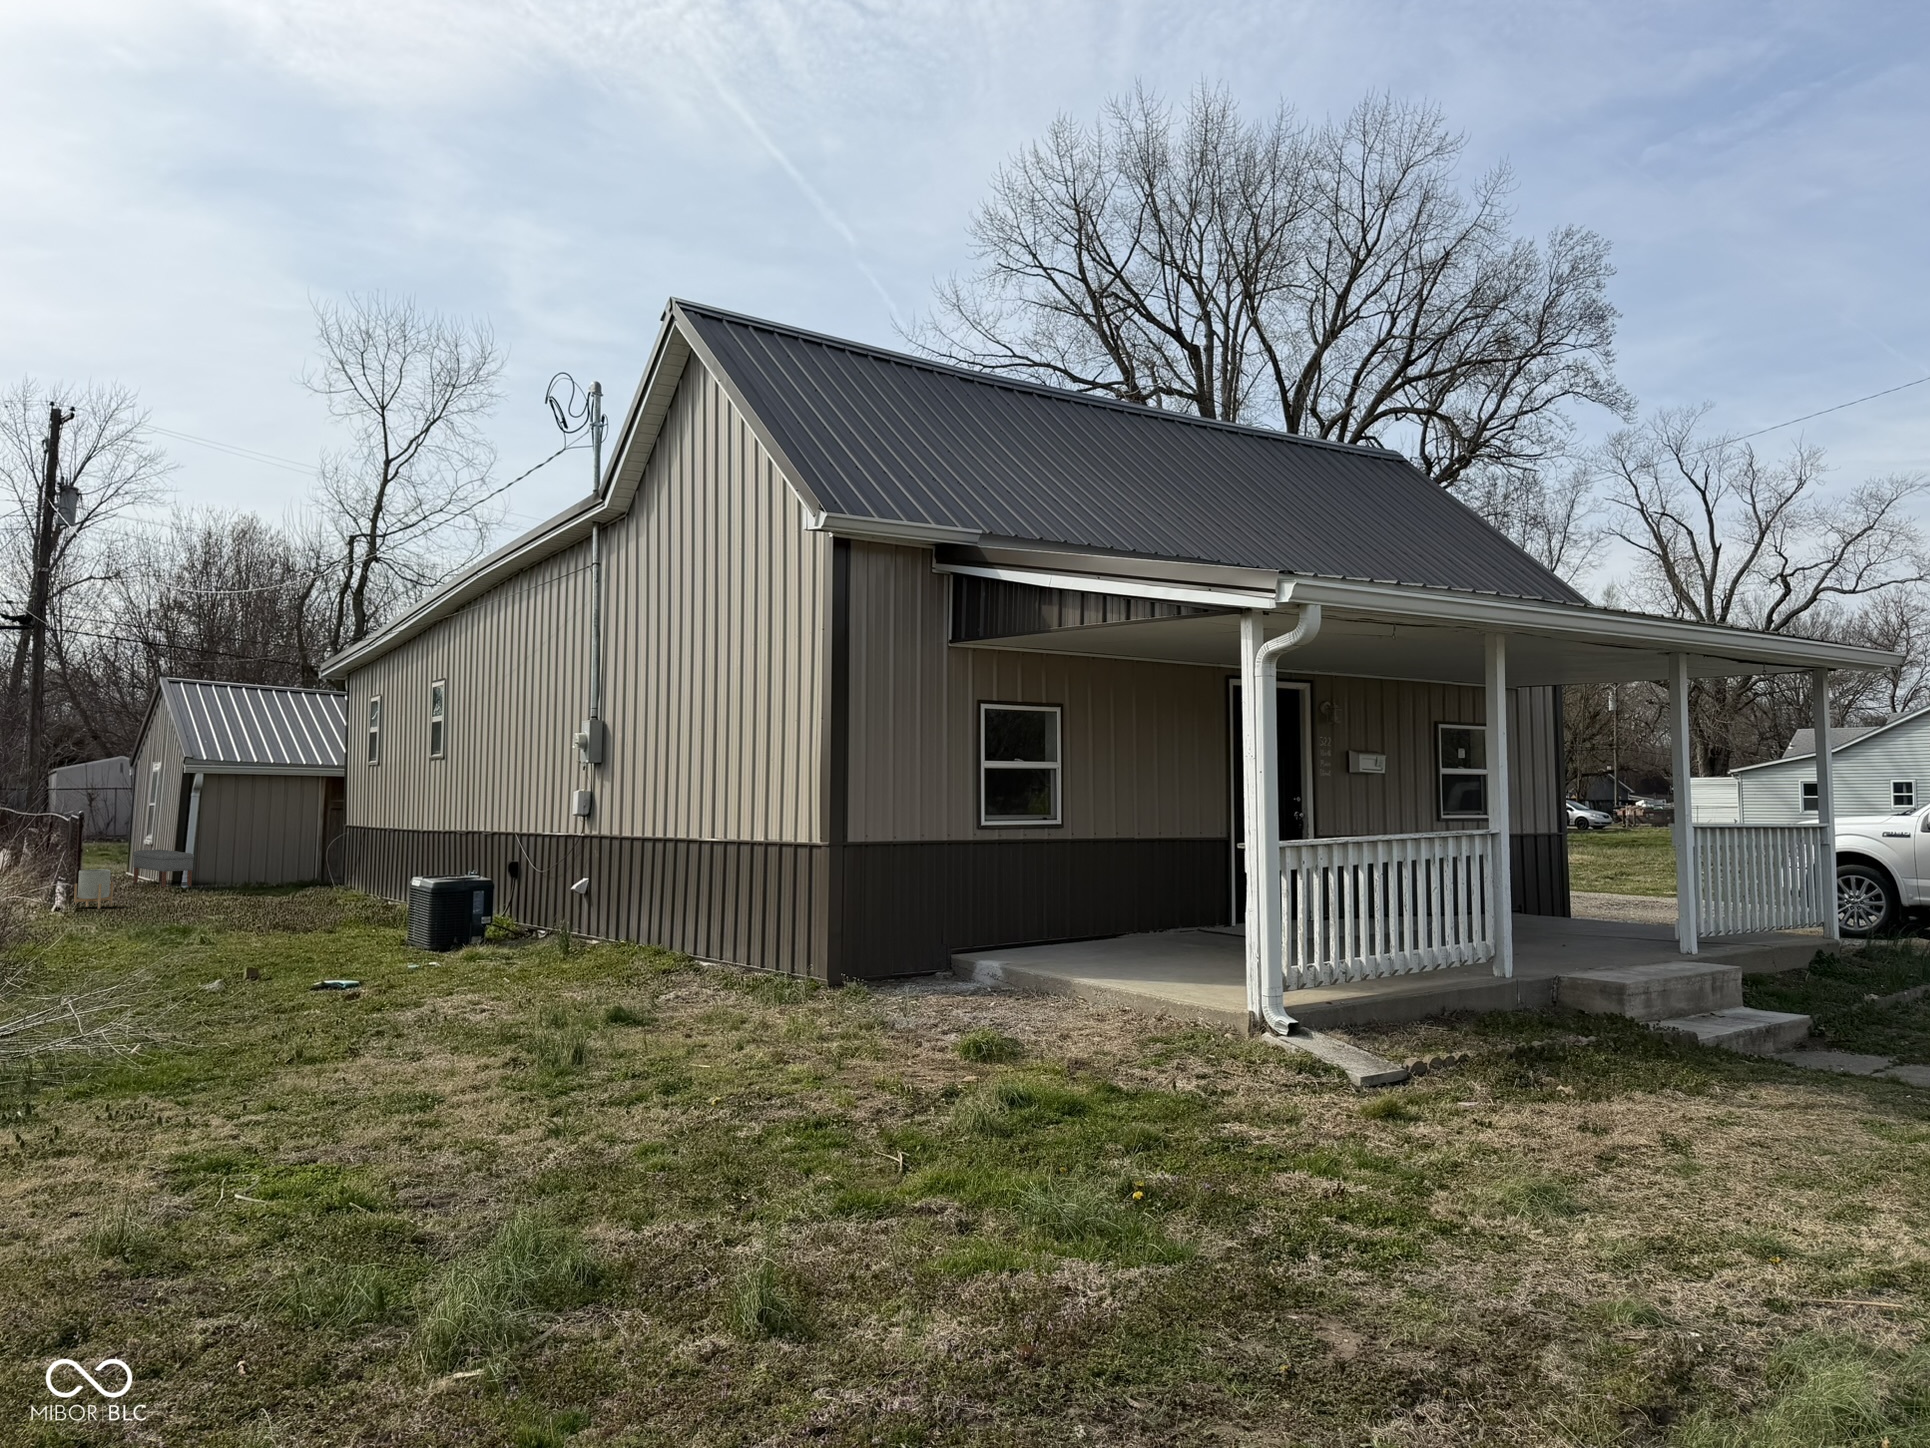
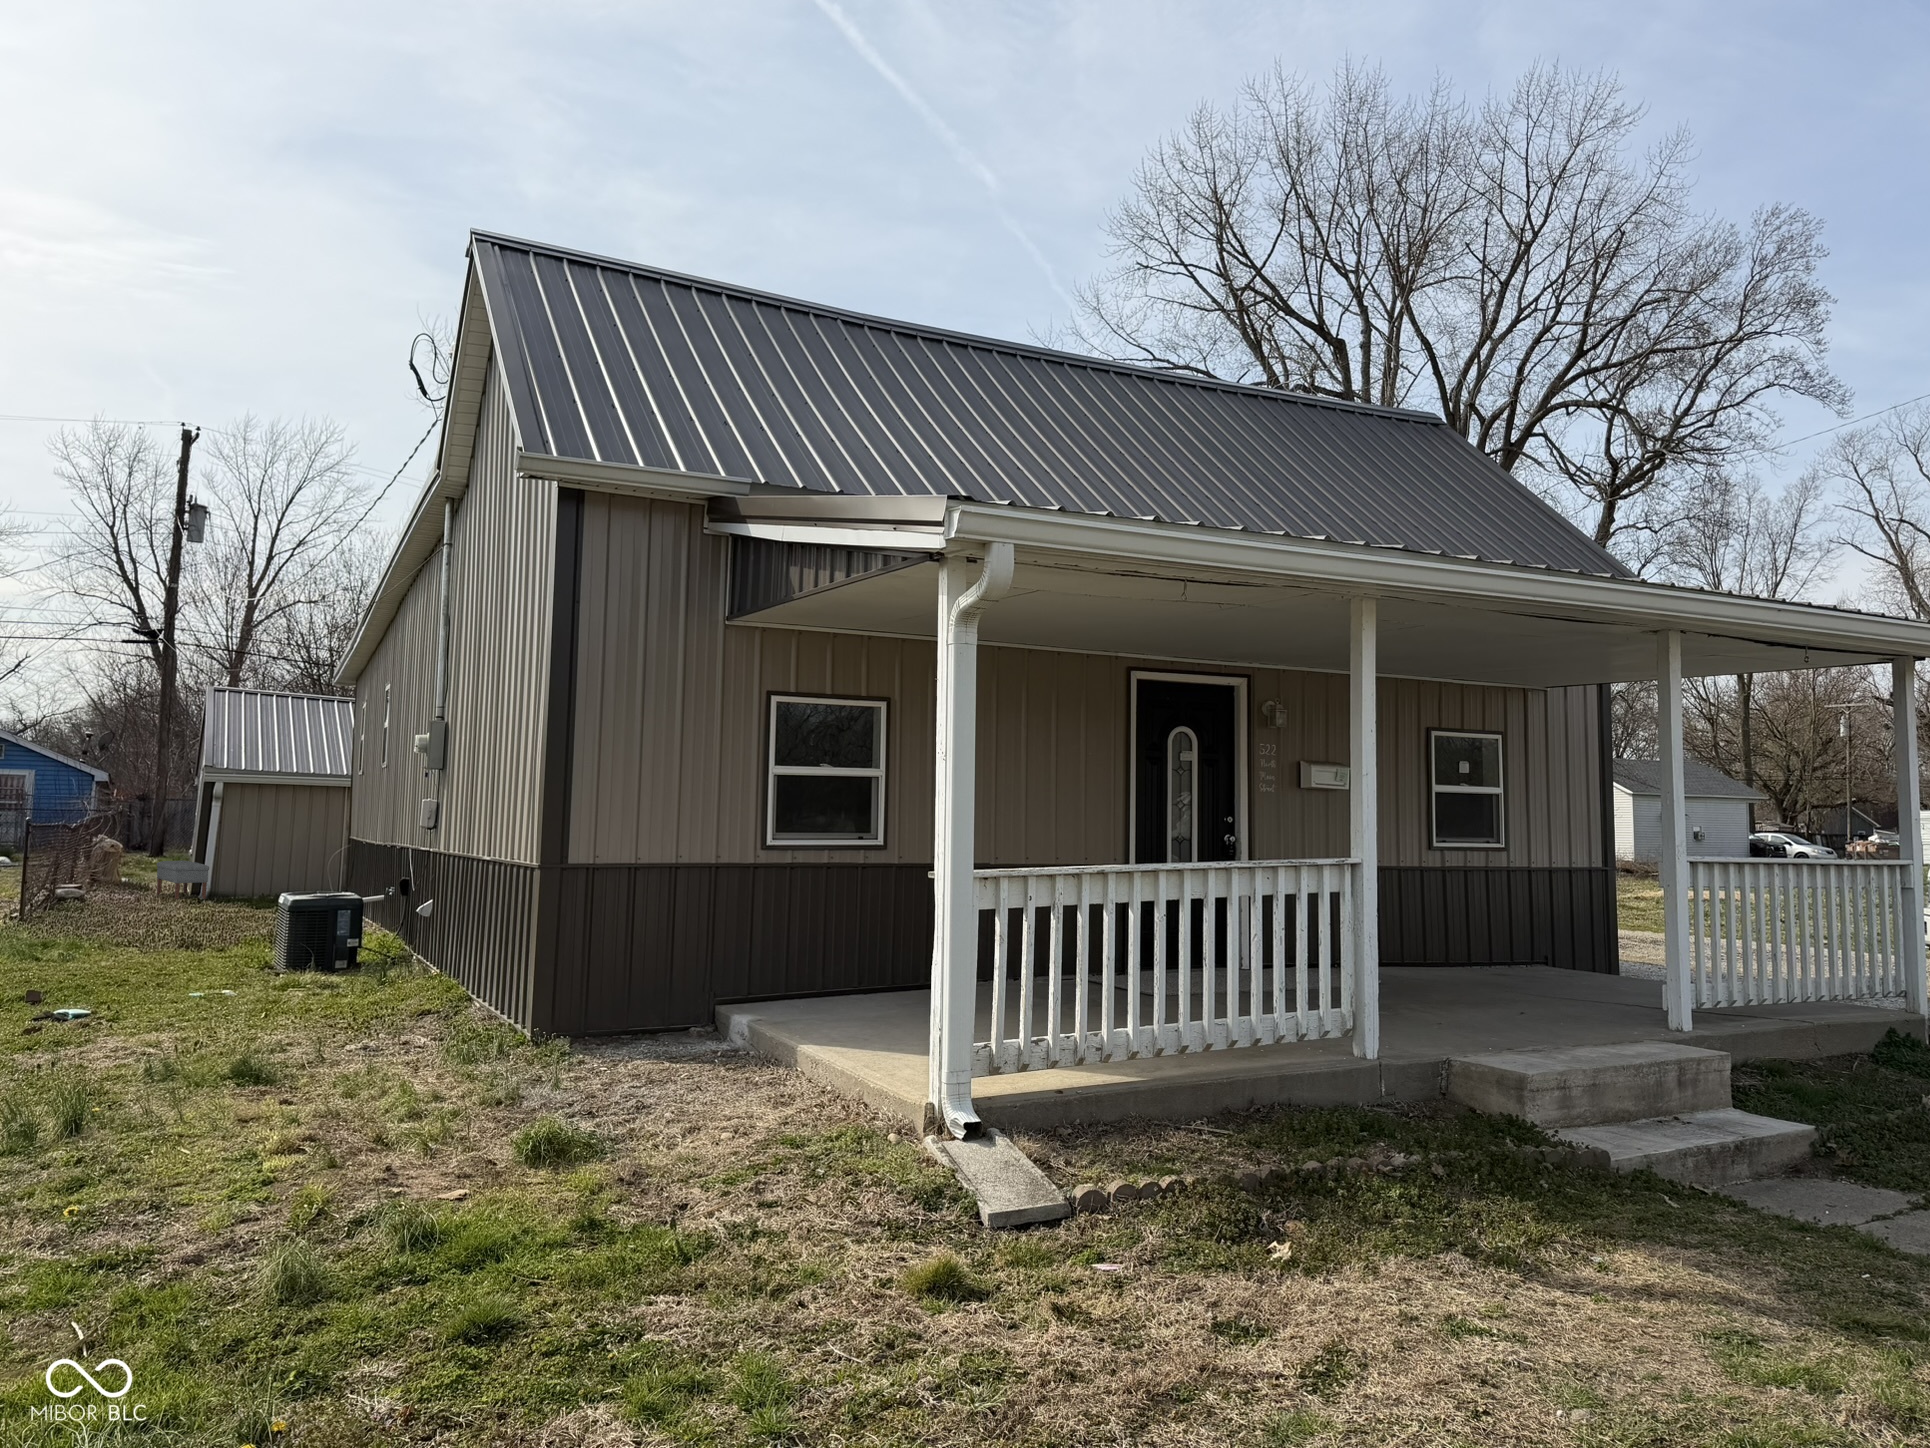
planter: present [74,870,113,909] -> none [30,880,74,921]

